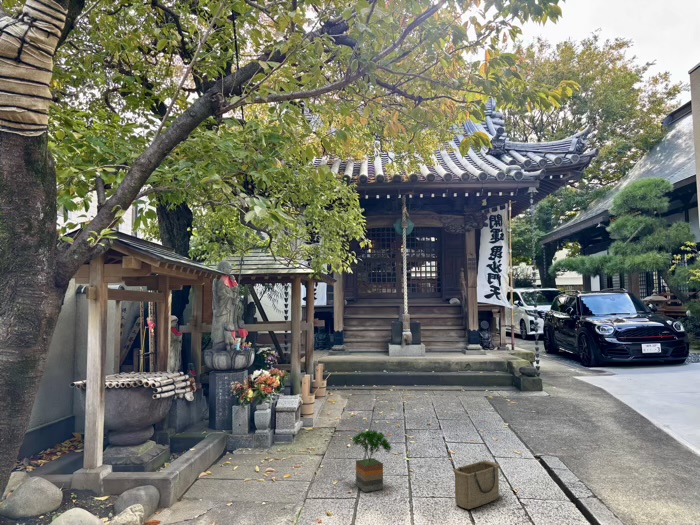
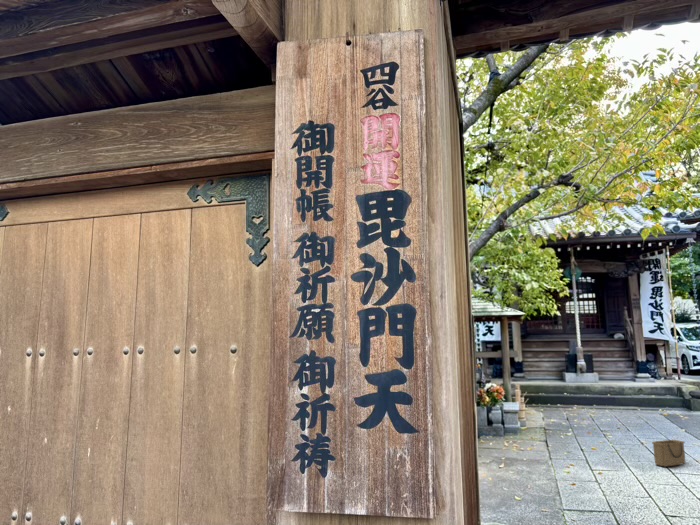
potted tree: present [352,430,391,492] -> none [575,418,605,457]

